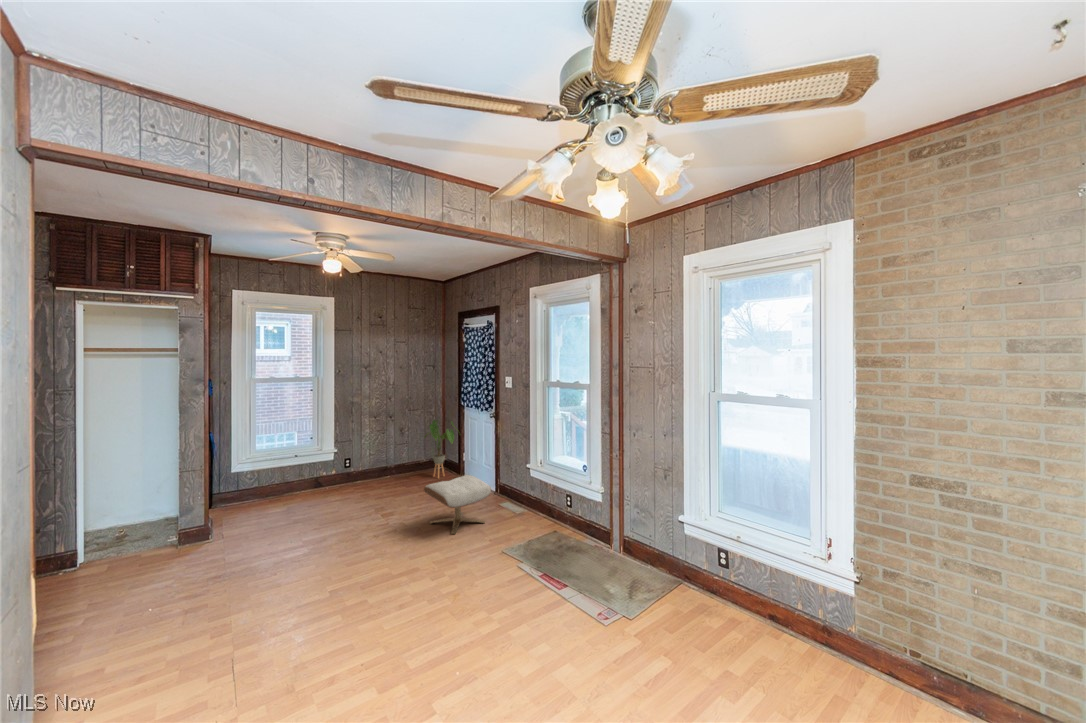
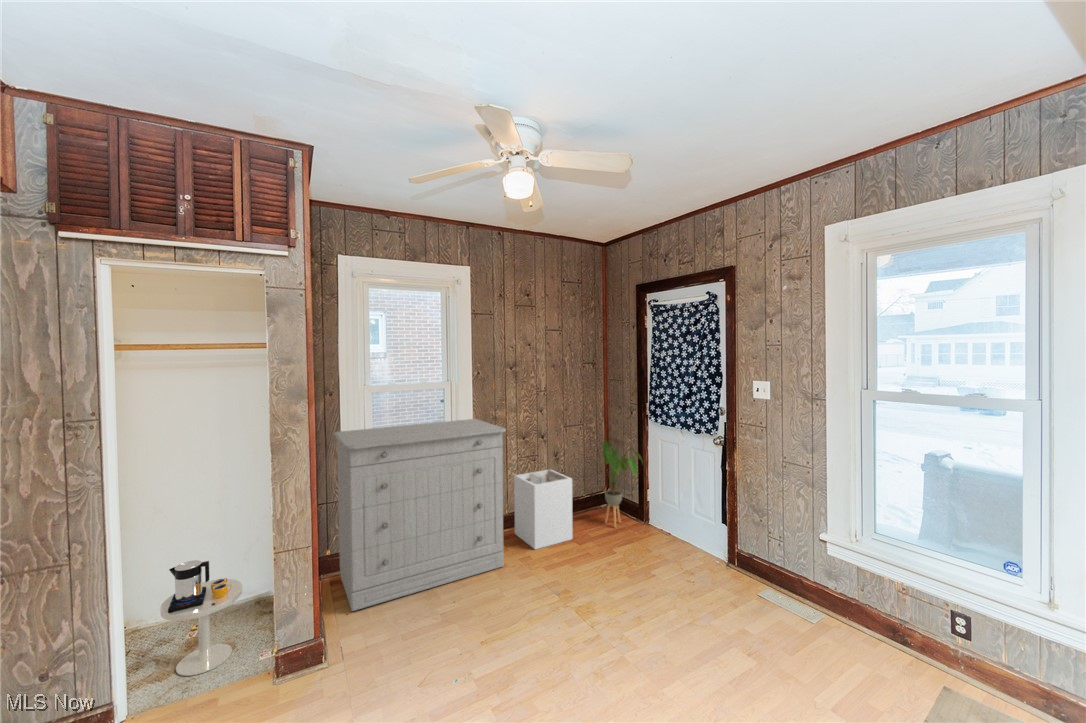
dresser: none [226,403,350,520] -> present [334,419,506,611]
laundry hamper: none [364,439,404,490] -> present [514,469,573,549]
ottoman: present [424,475,491,534] -> none [665,551,779,680]
side table: none [104,481,158,547] -> present [160,560,242,676]

